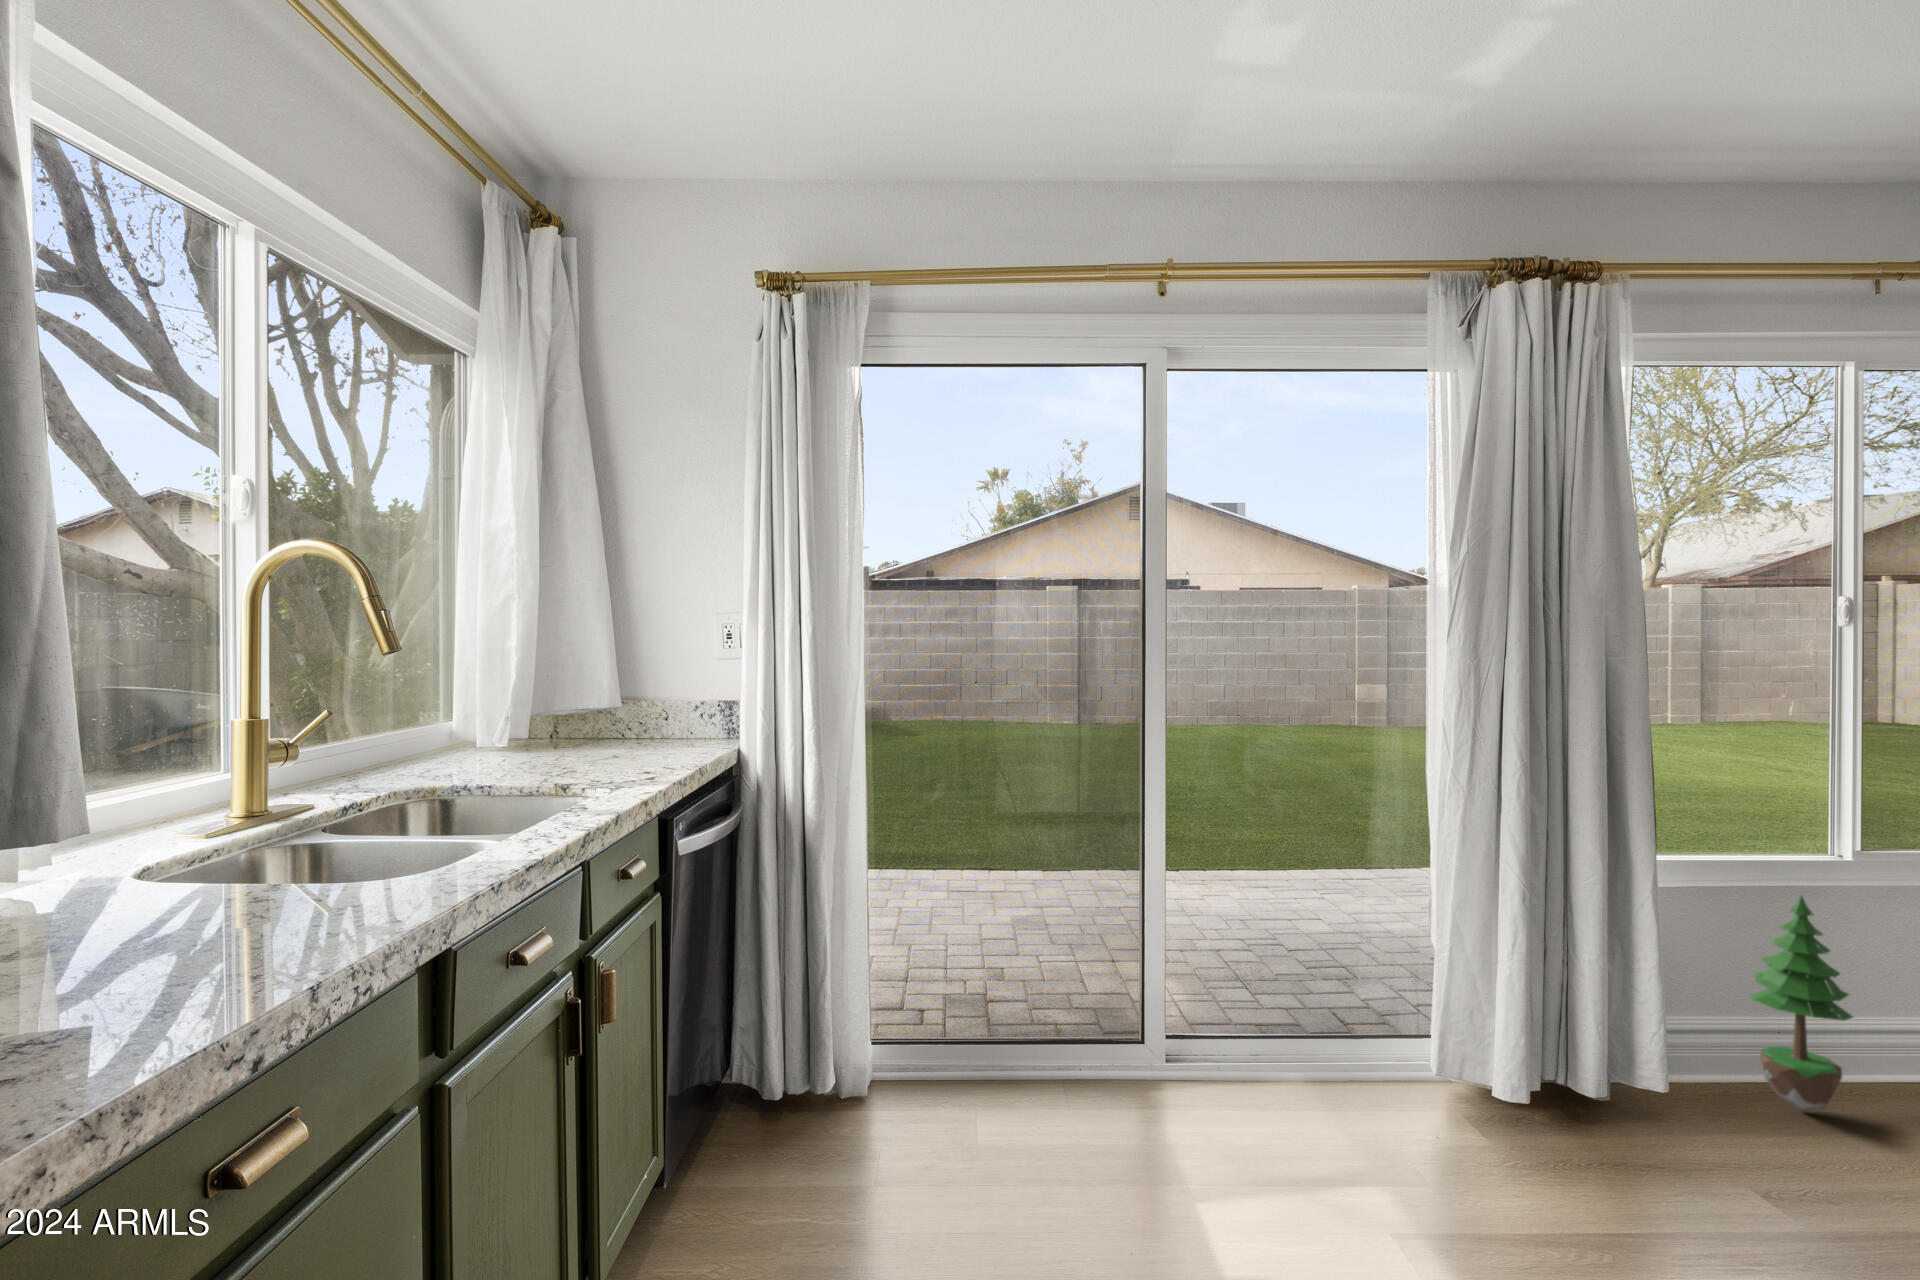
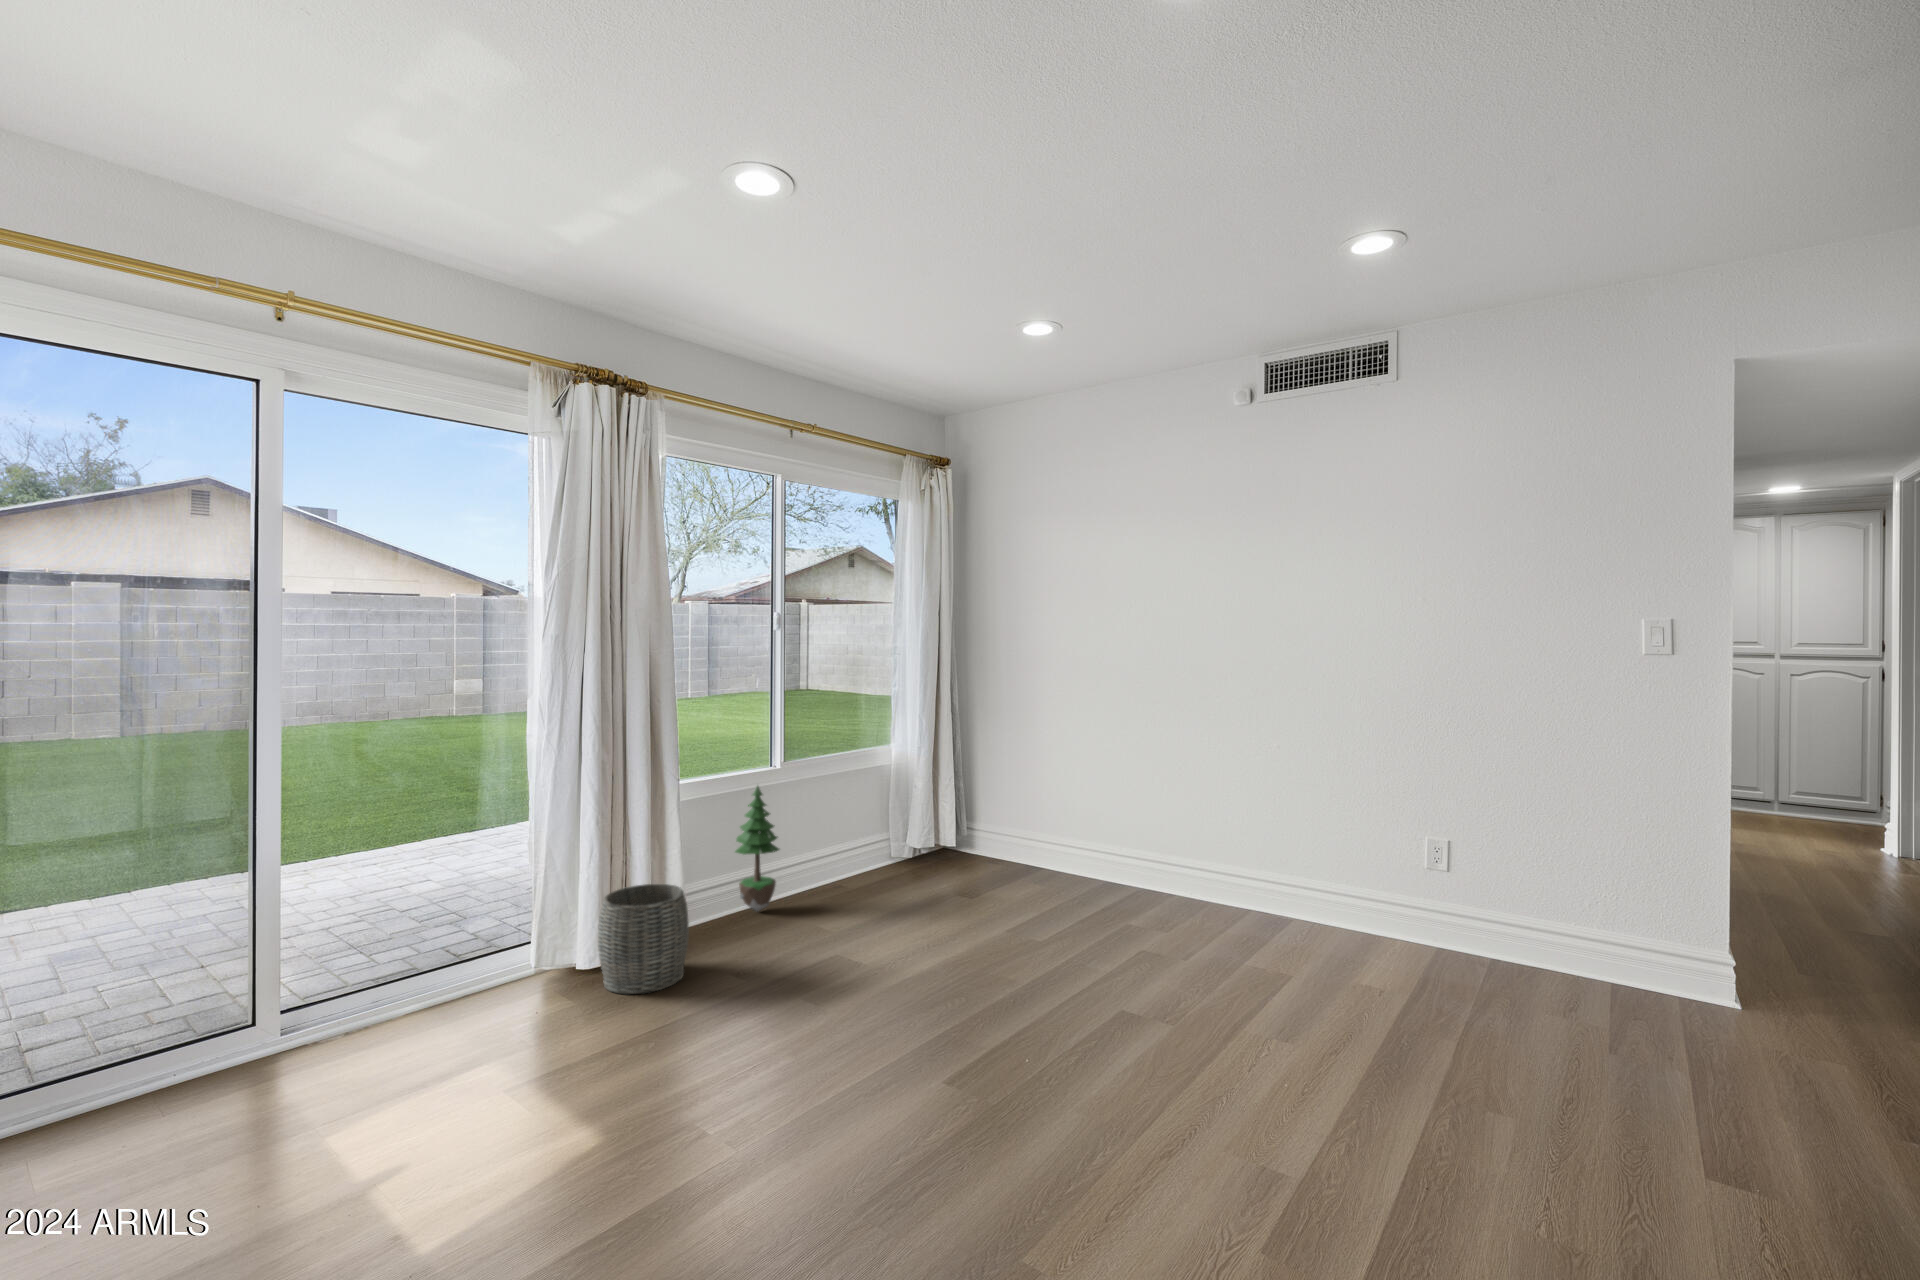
woven basket: none [1529,1019,1689,1207] -> present [598,884,689,994]

